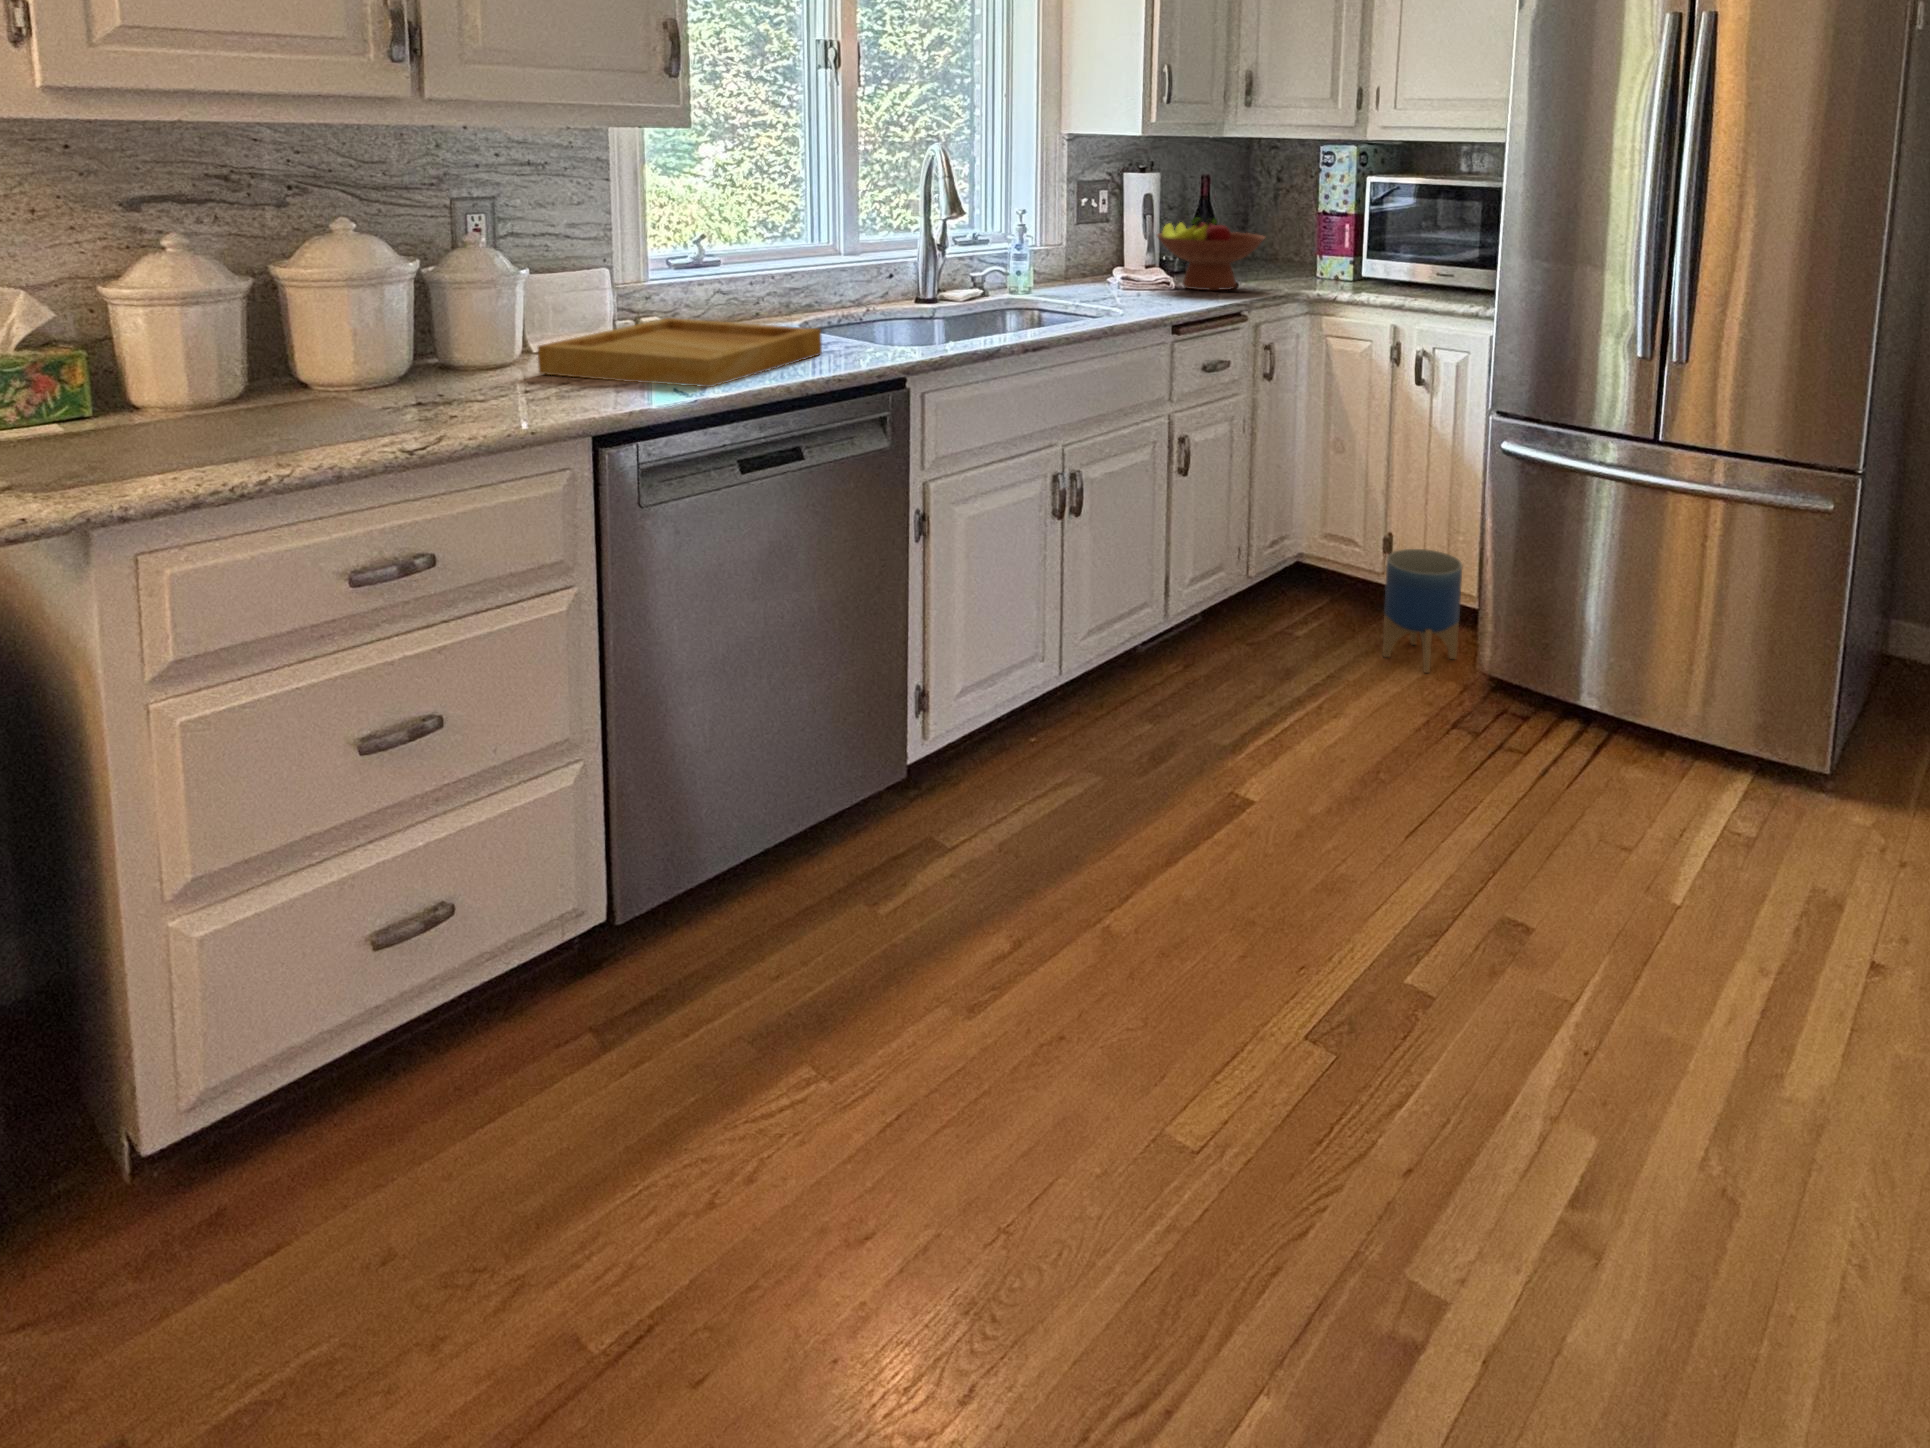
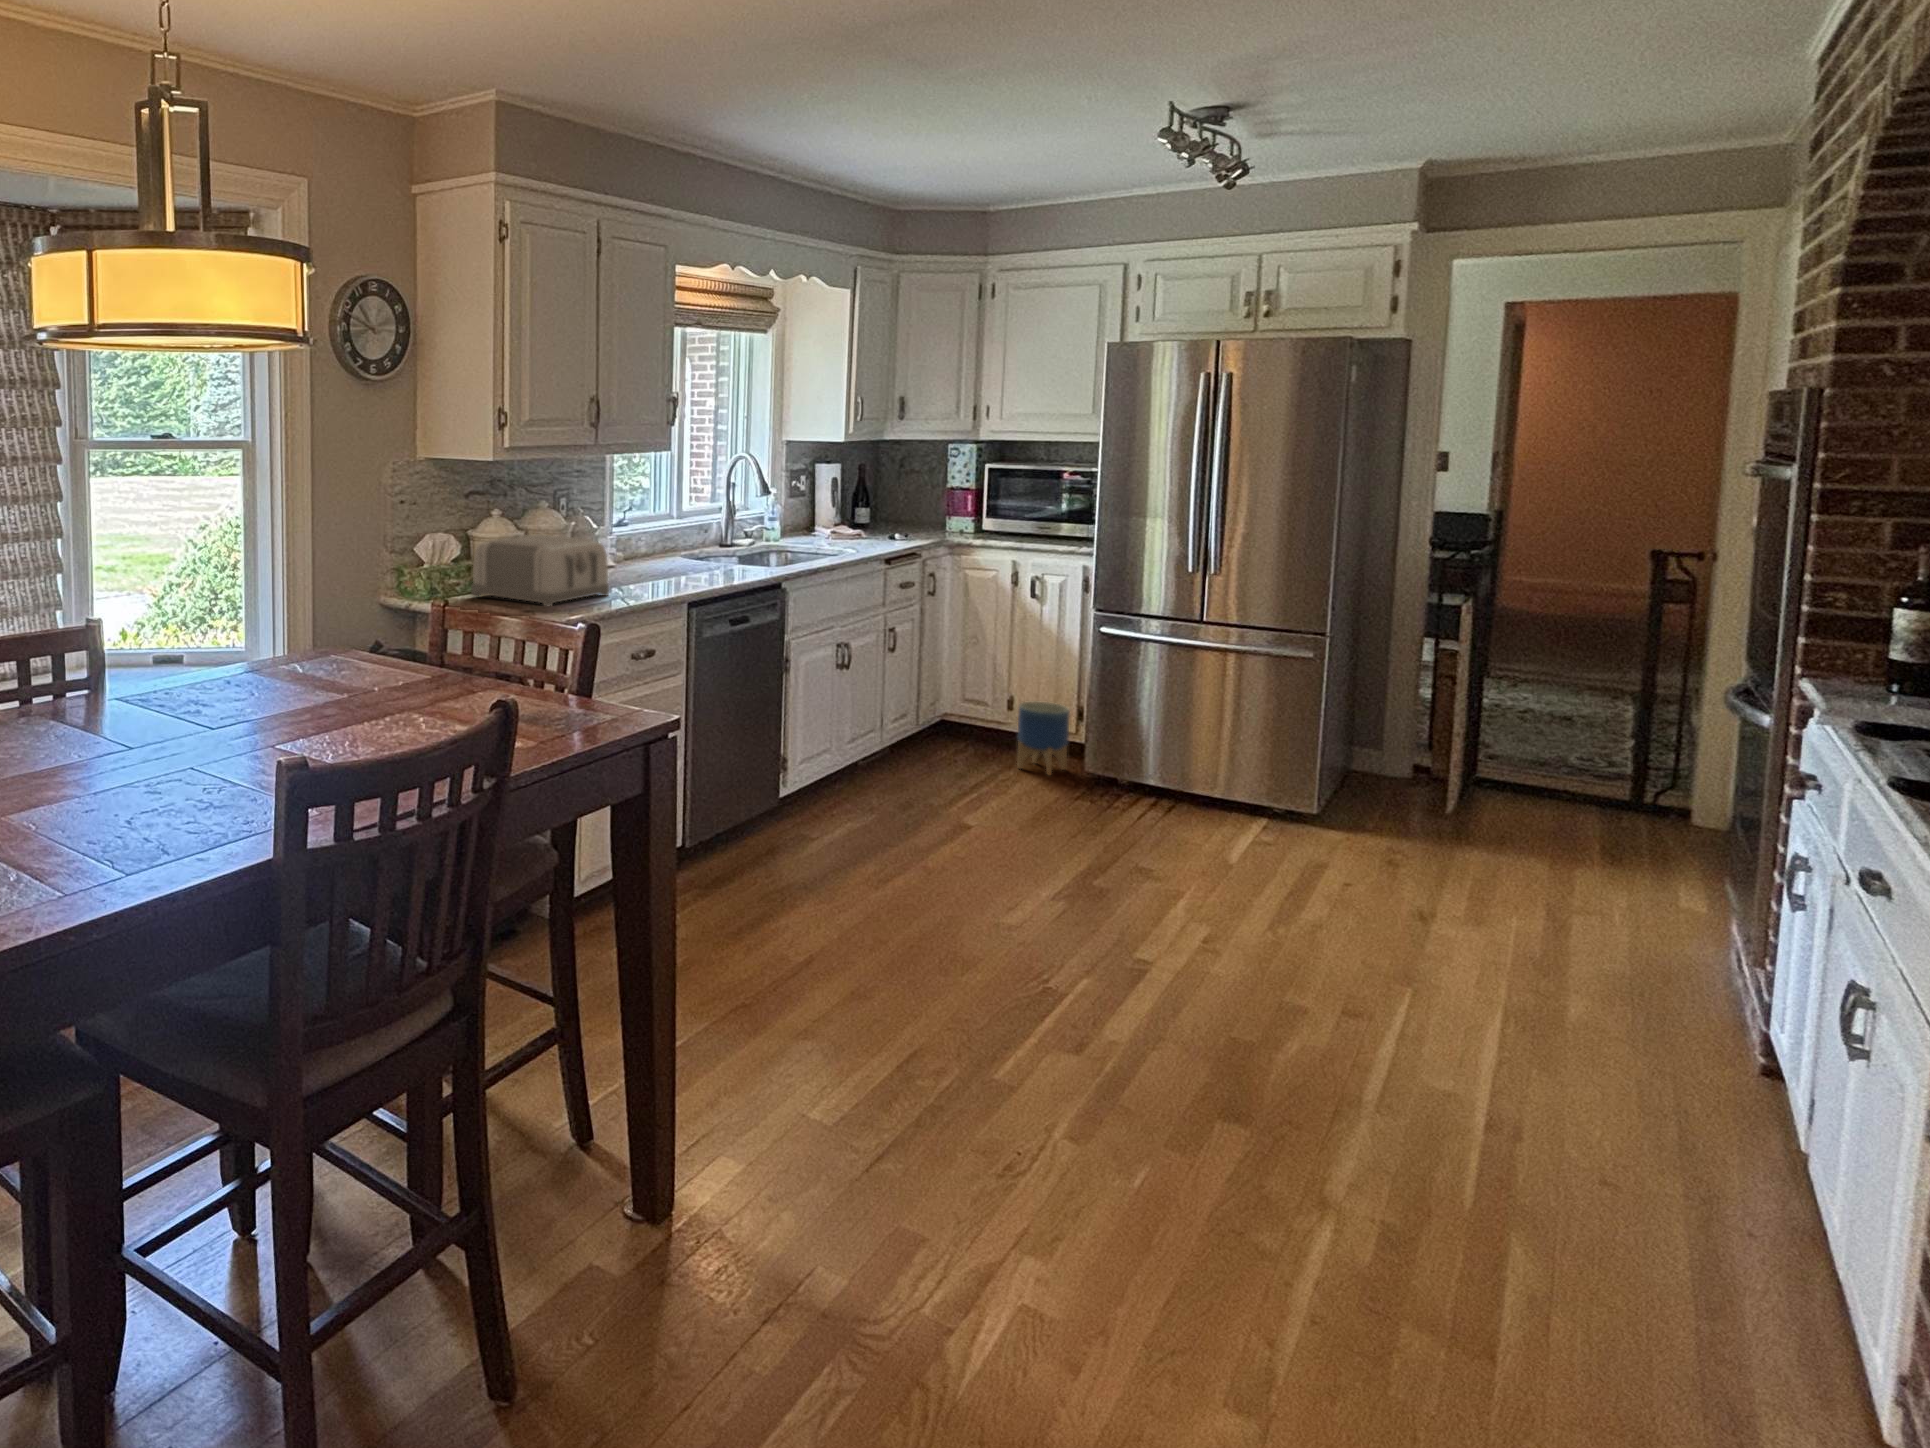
fruit bowl: present [1157,217,1265,290] -> none [848,493,923,540]
toaster: none [55,287,387,468] -> present [471,534,609,606]
tray: present [538,318,822,387] -> none [613,553,732,584]

